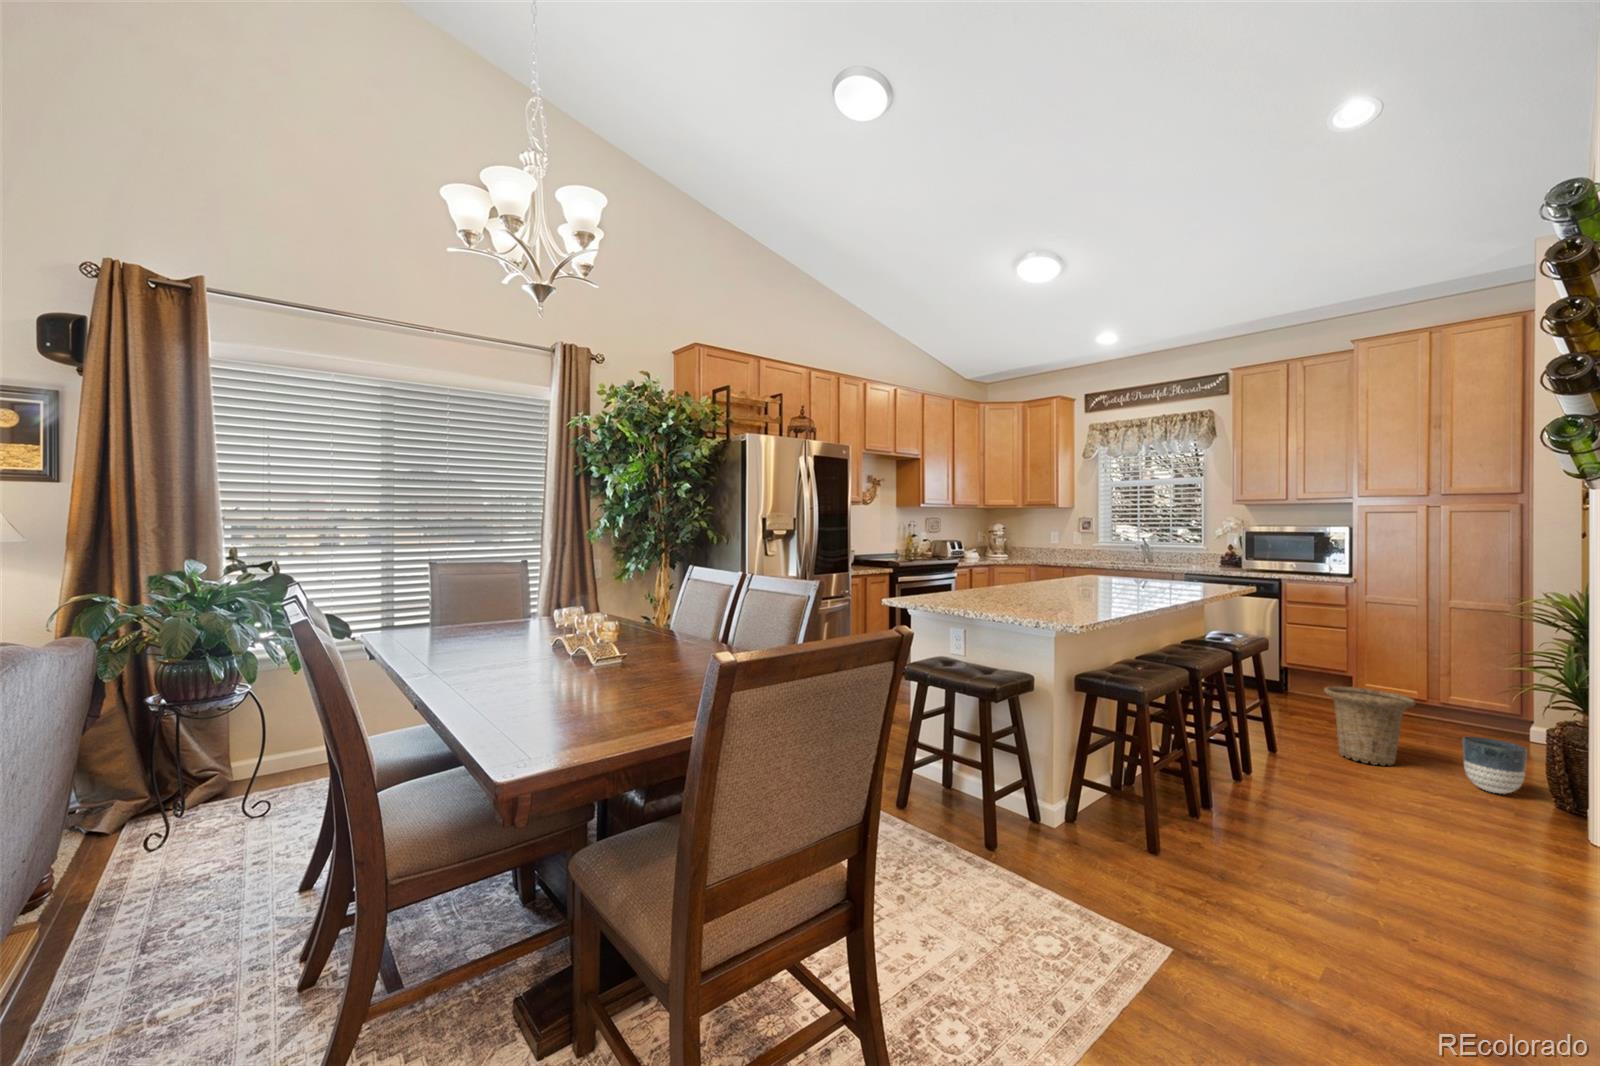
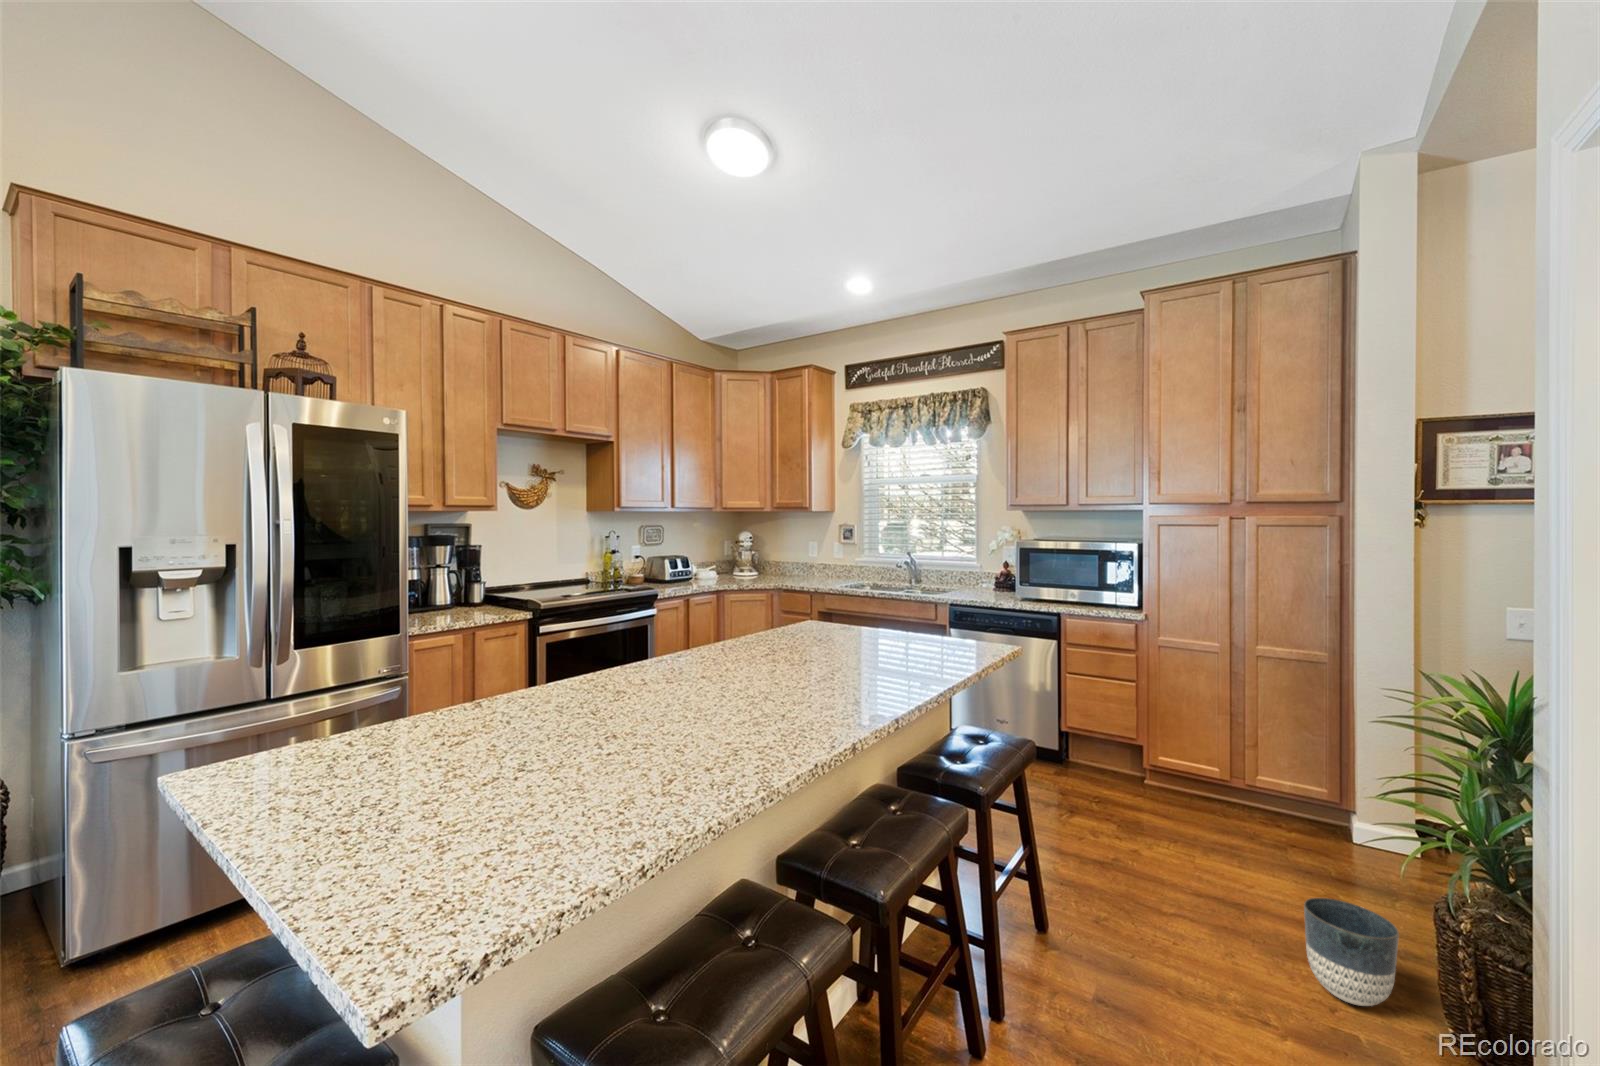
basket: present [1324,686,1415,766] -> none [1110,796,1234,939]

